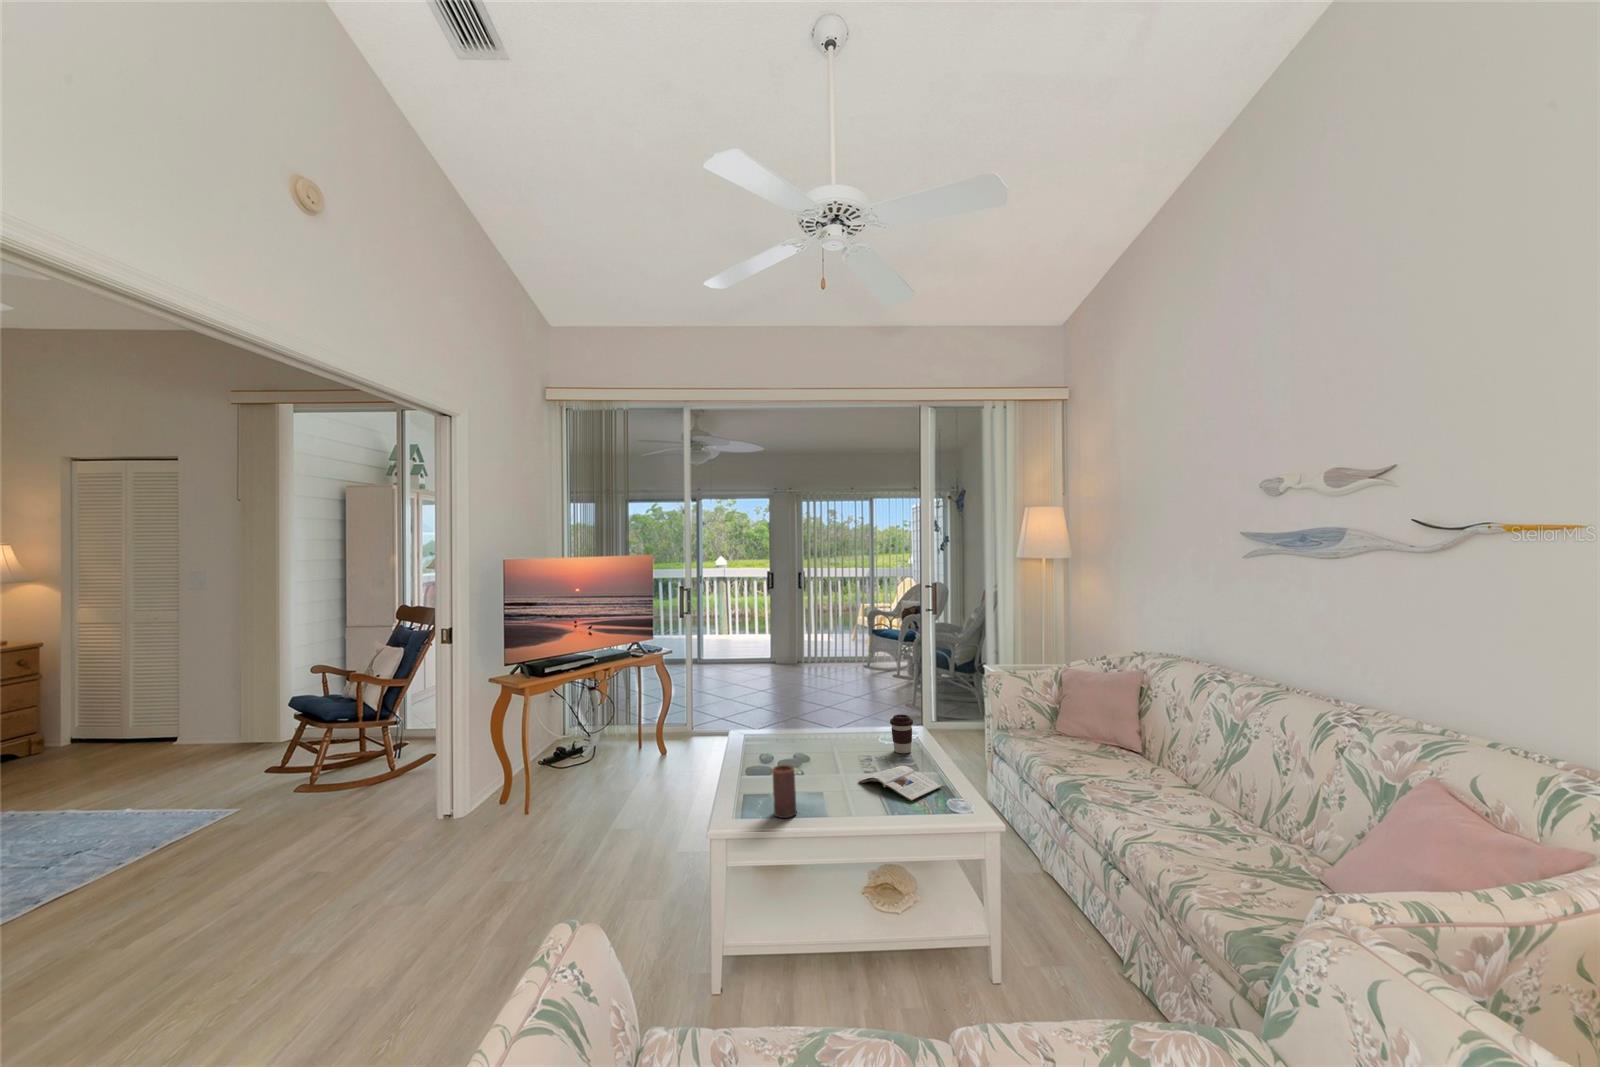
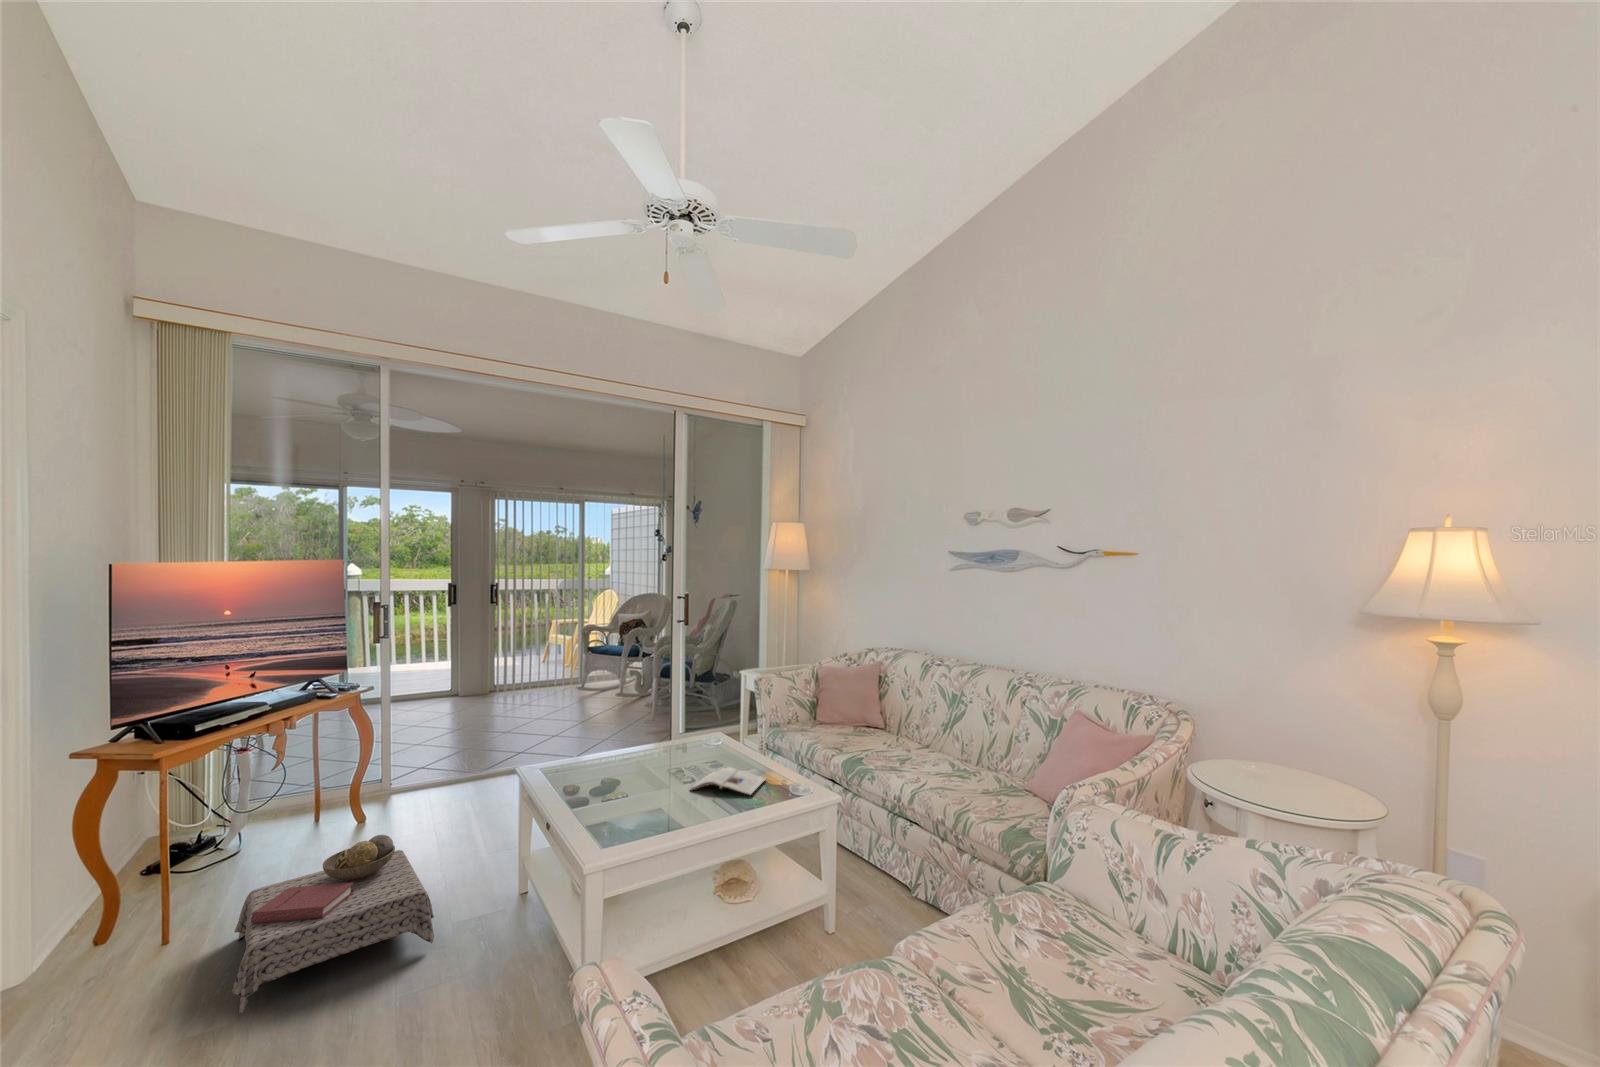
coffee cup: present [890,715,913,753] -> none [697,721,719,759]
candle: present [772,765,797,818] -> none [629,781,654,837]
ottoman: none [534,768,666,877] -> present [232,835,434,1015]

